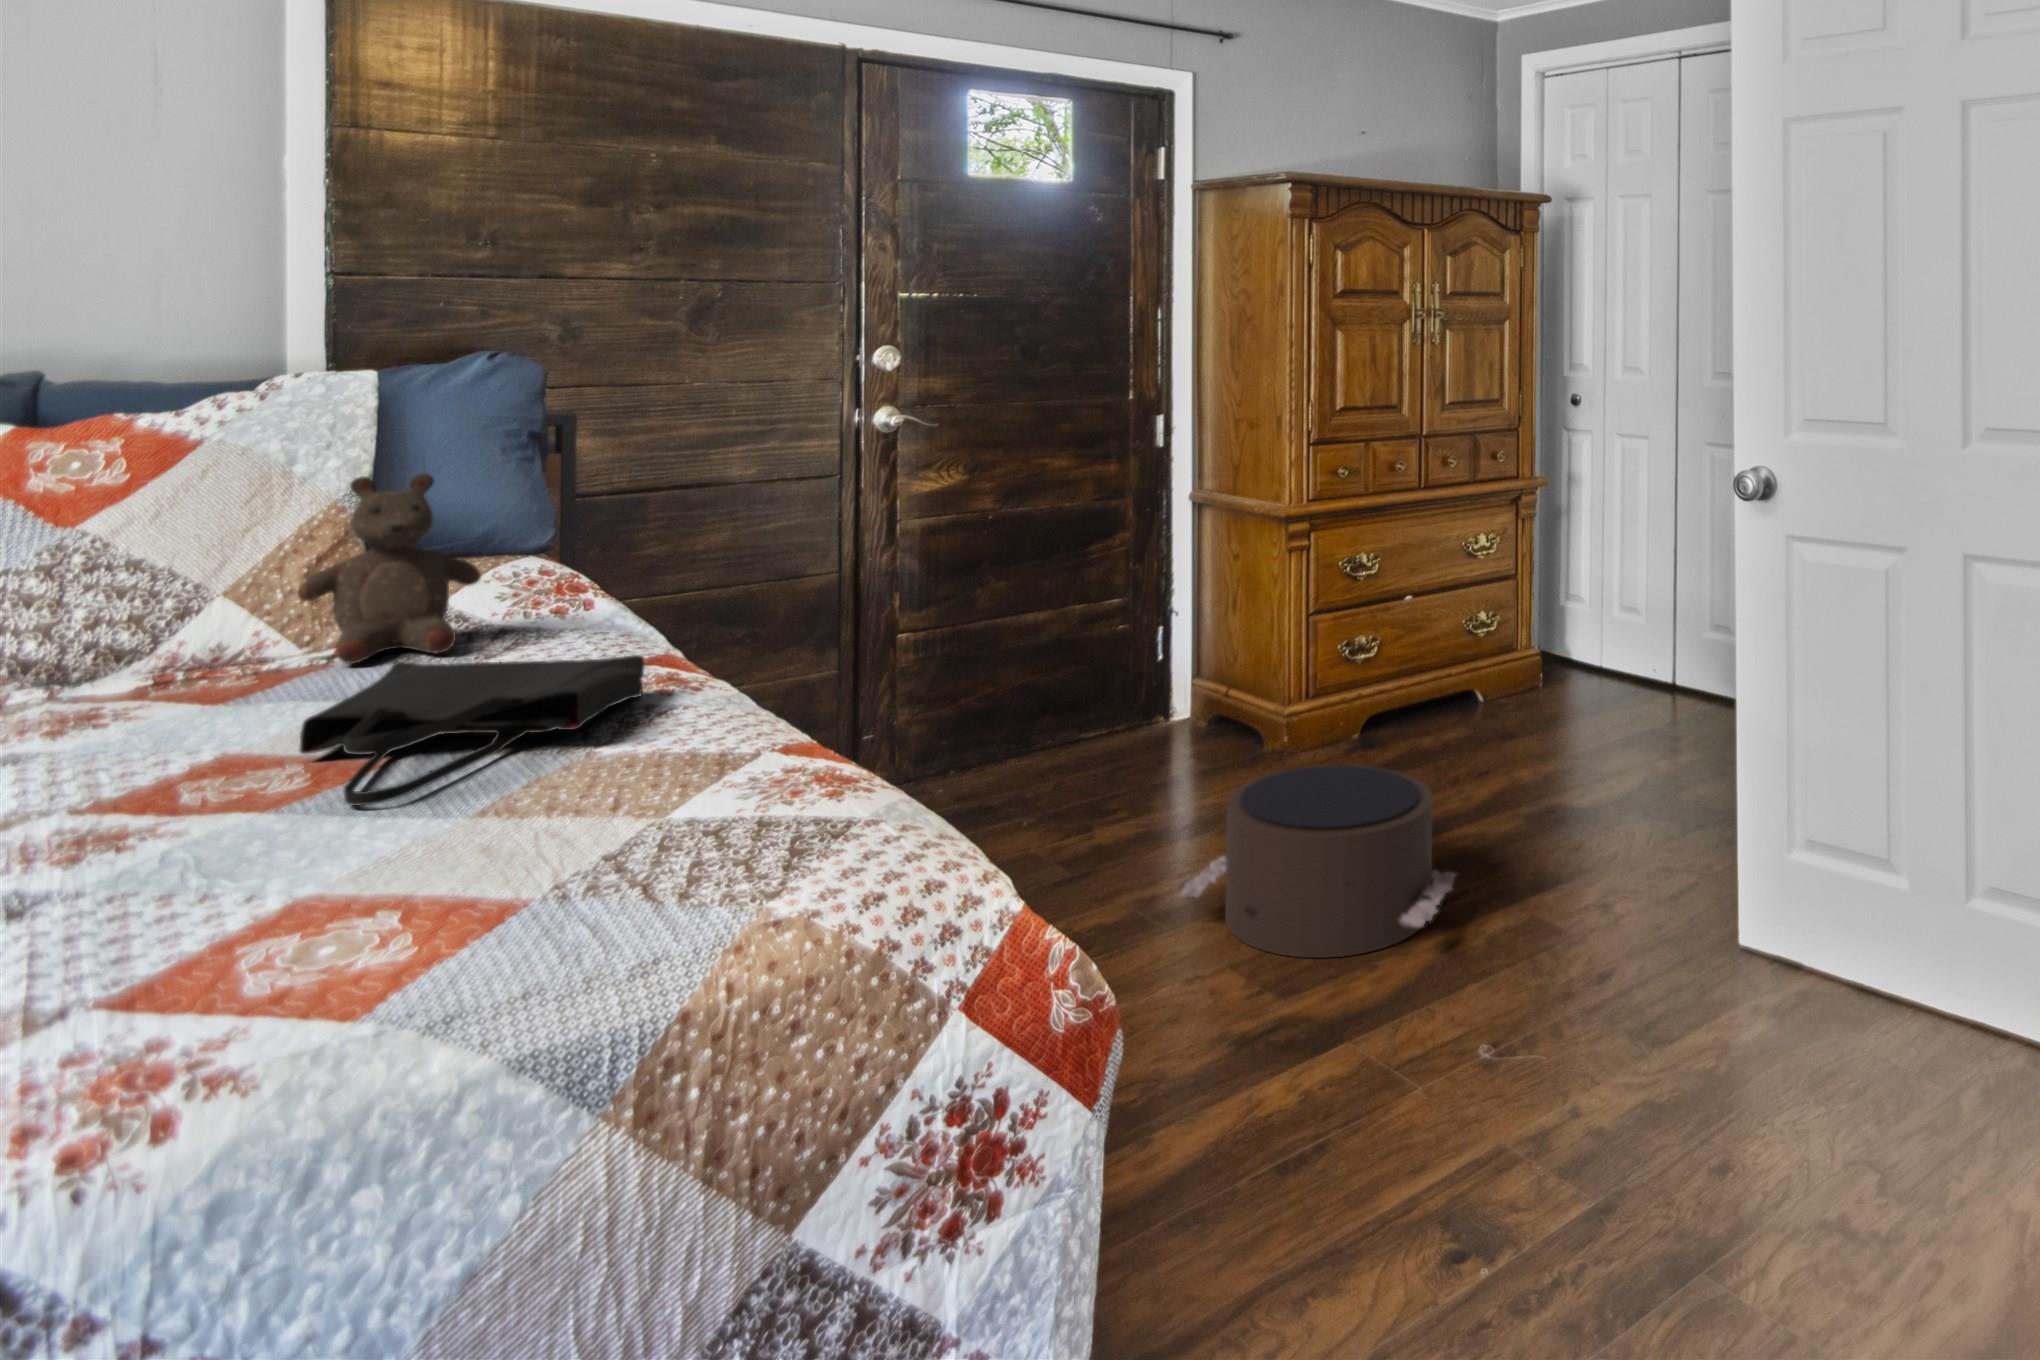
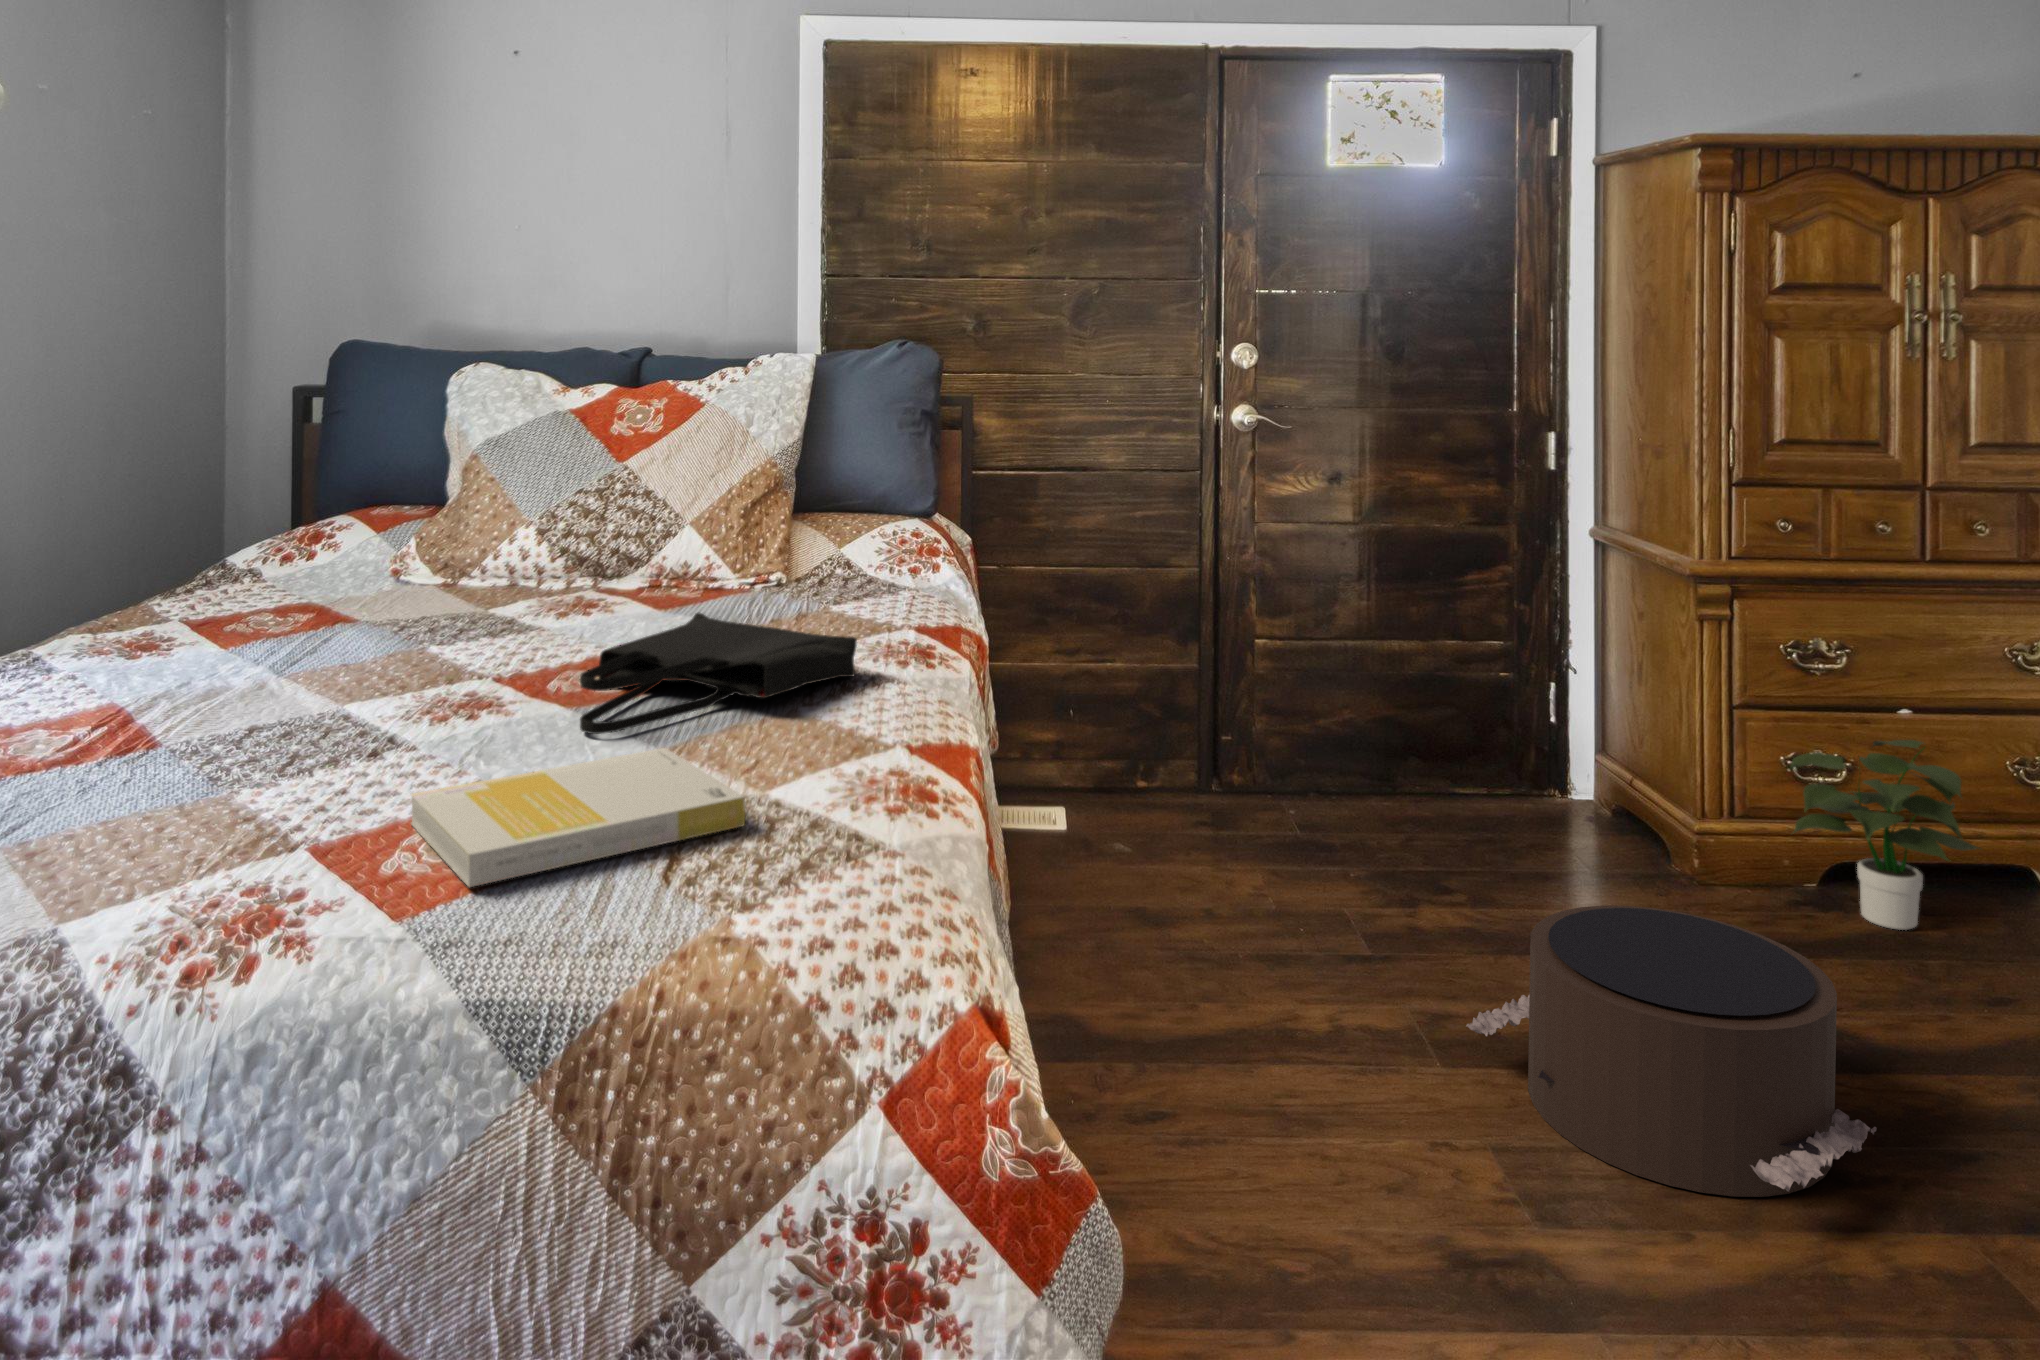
stuffed bear: present [297,473,481,664] -> none [689,453,810,610]
potted plant: none [1345,618,1463,755] -> present [1790,740,1980,930]
book: none [225,791,688,961] -> present [411,748,745,887]

